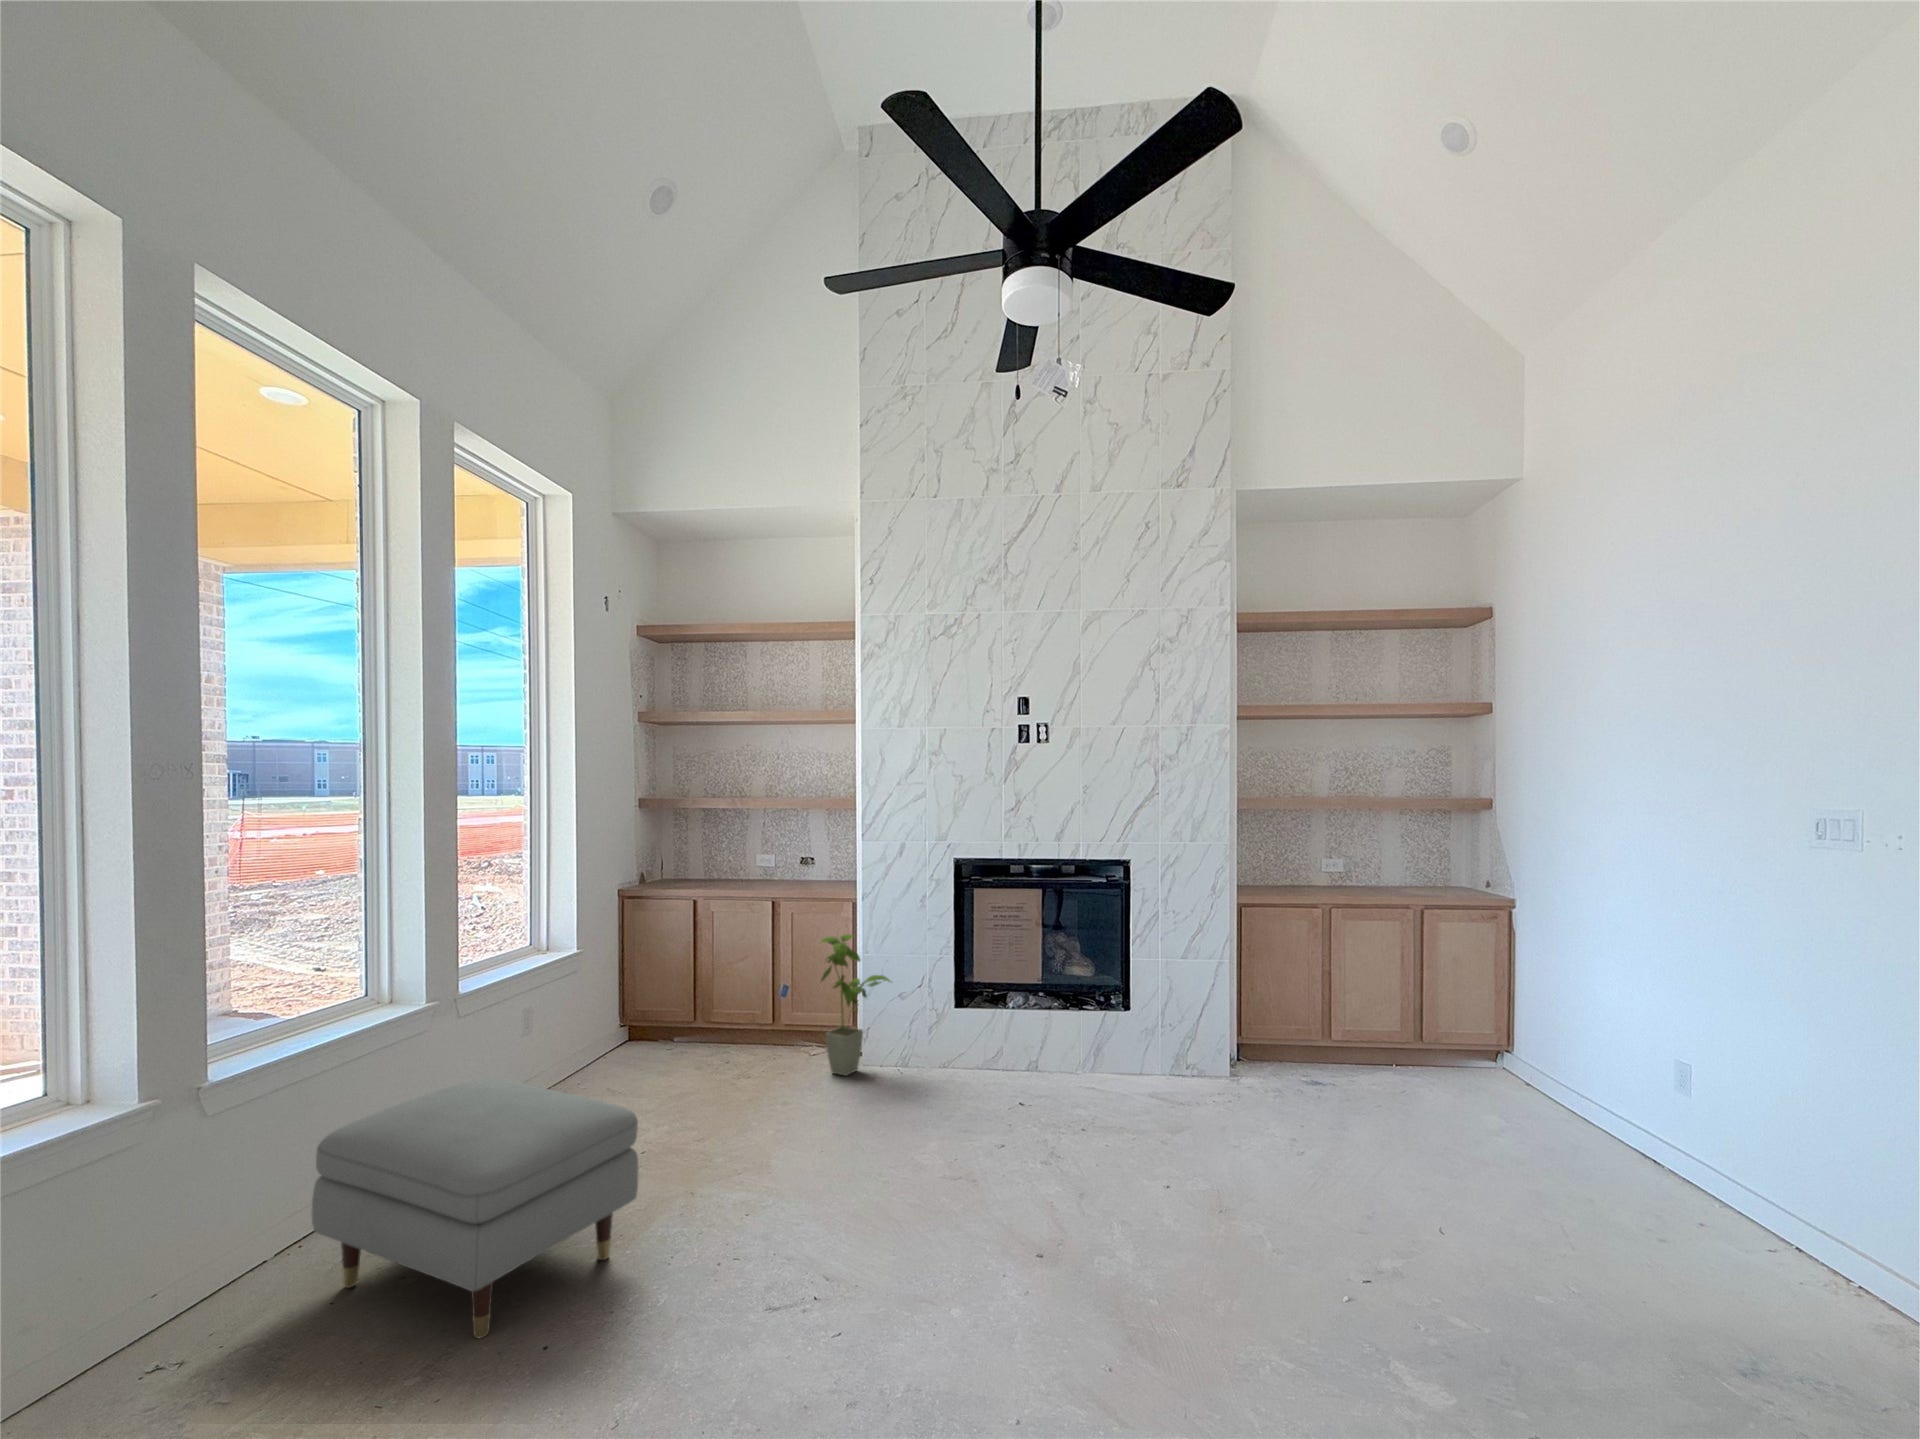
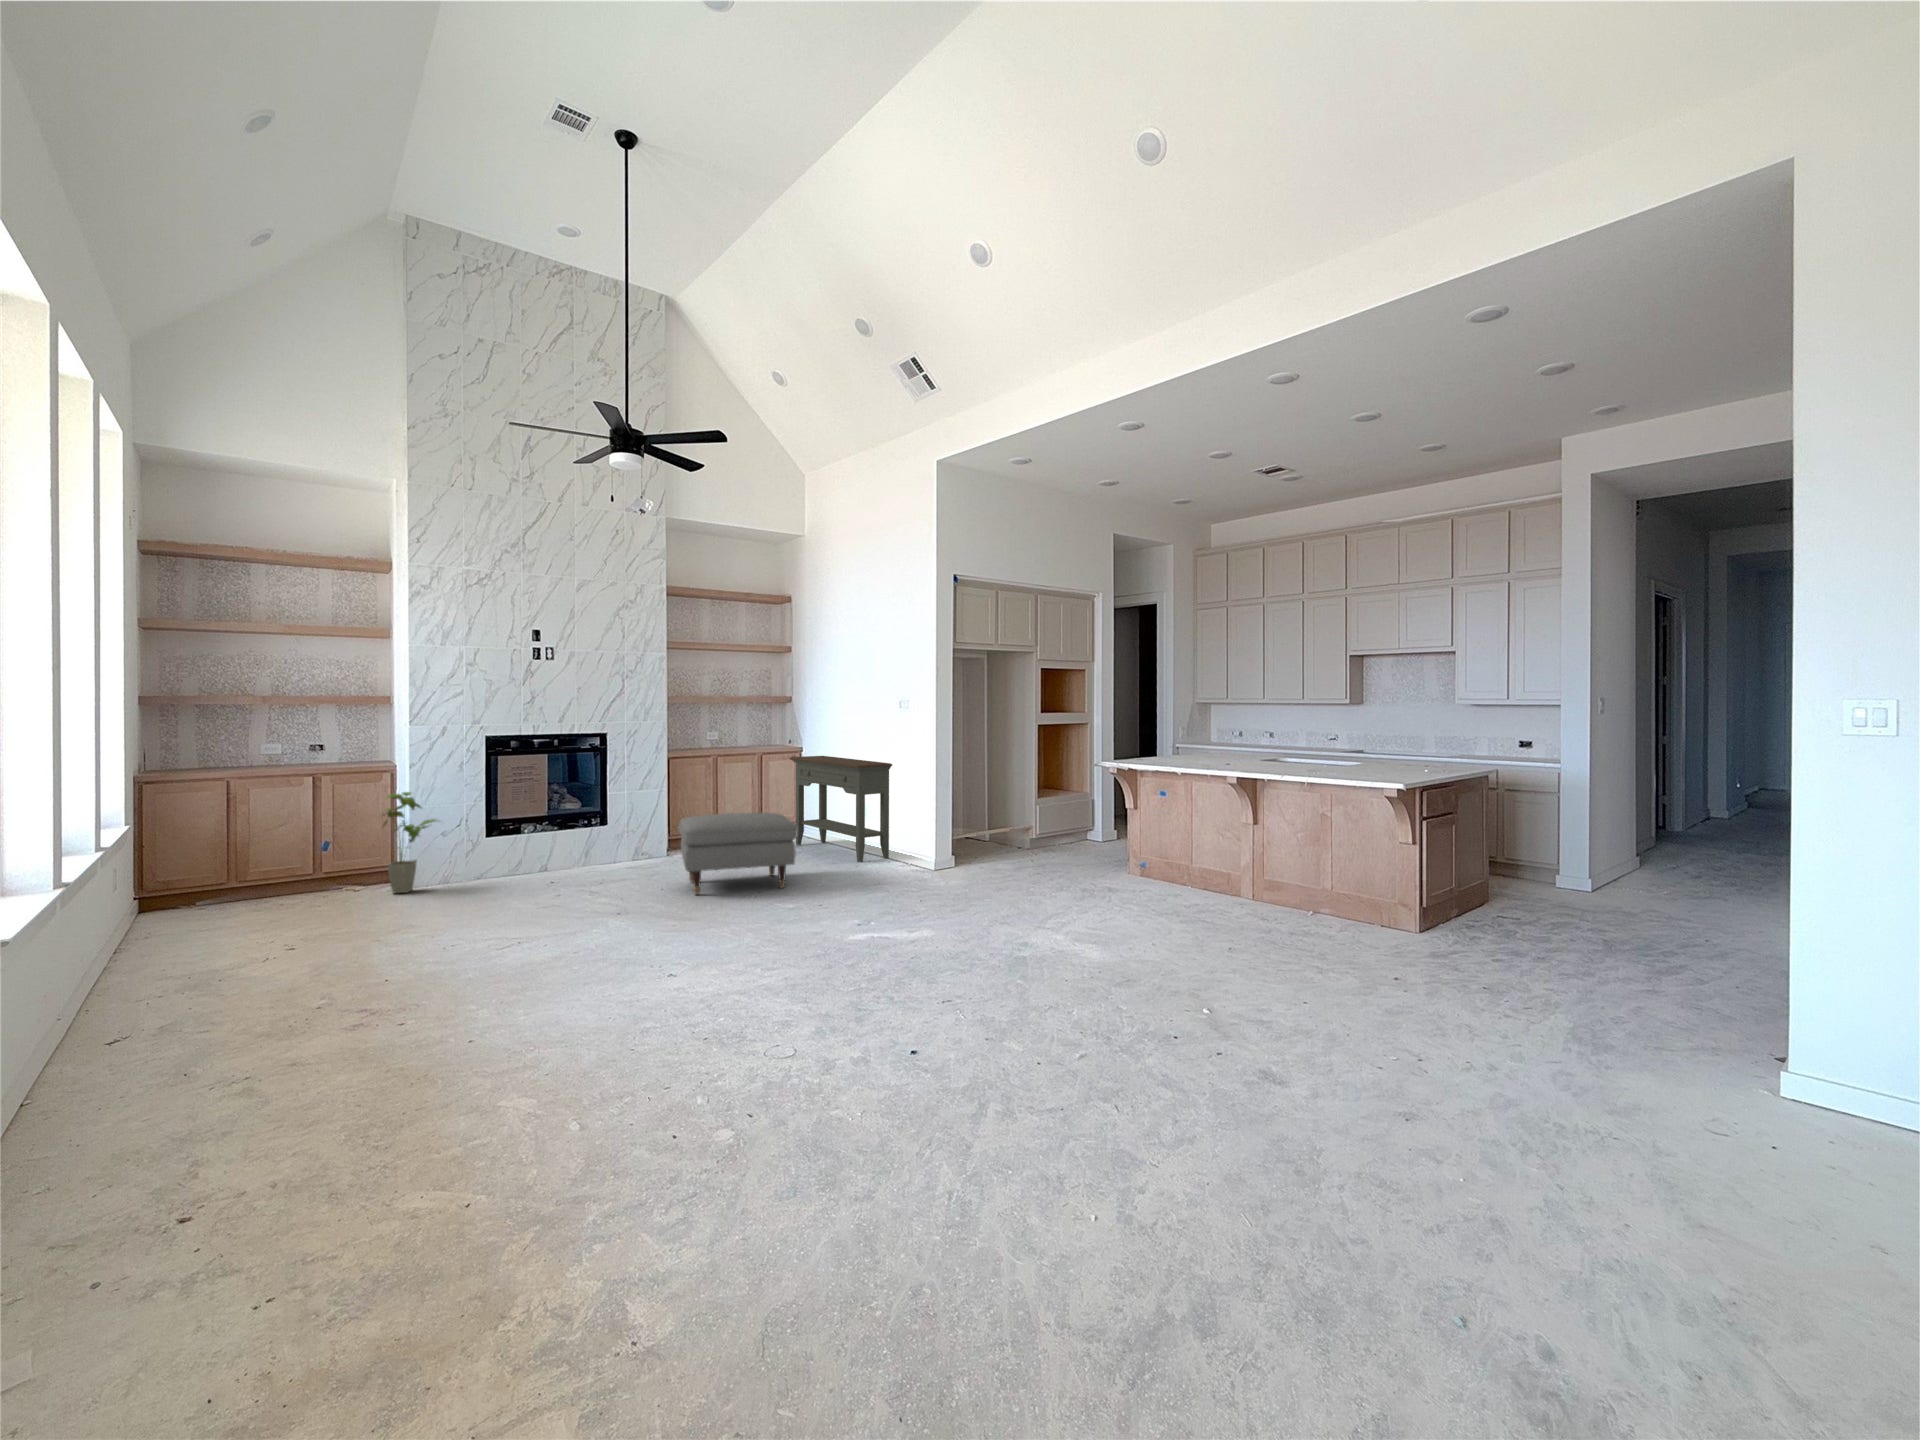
console table: none [1467,923,1713,1223] -> present [790,756,892,862]
ottoman: present [312,1078,639,1338] -> present [678,812,797,895]

